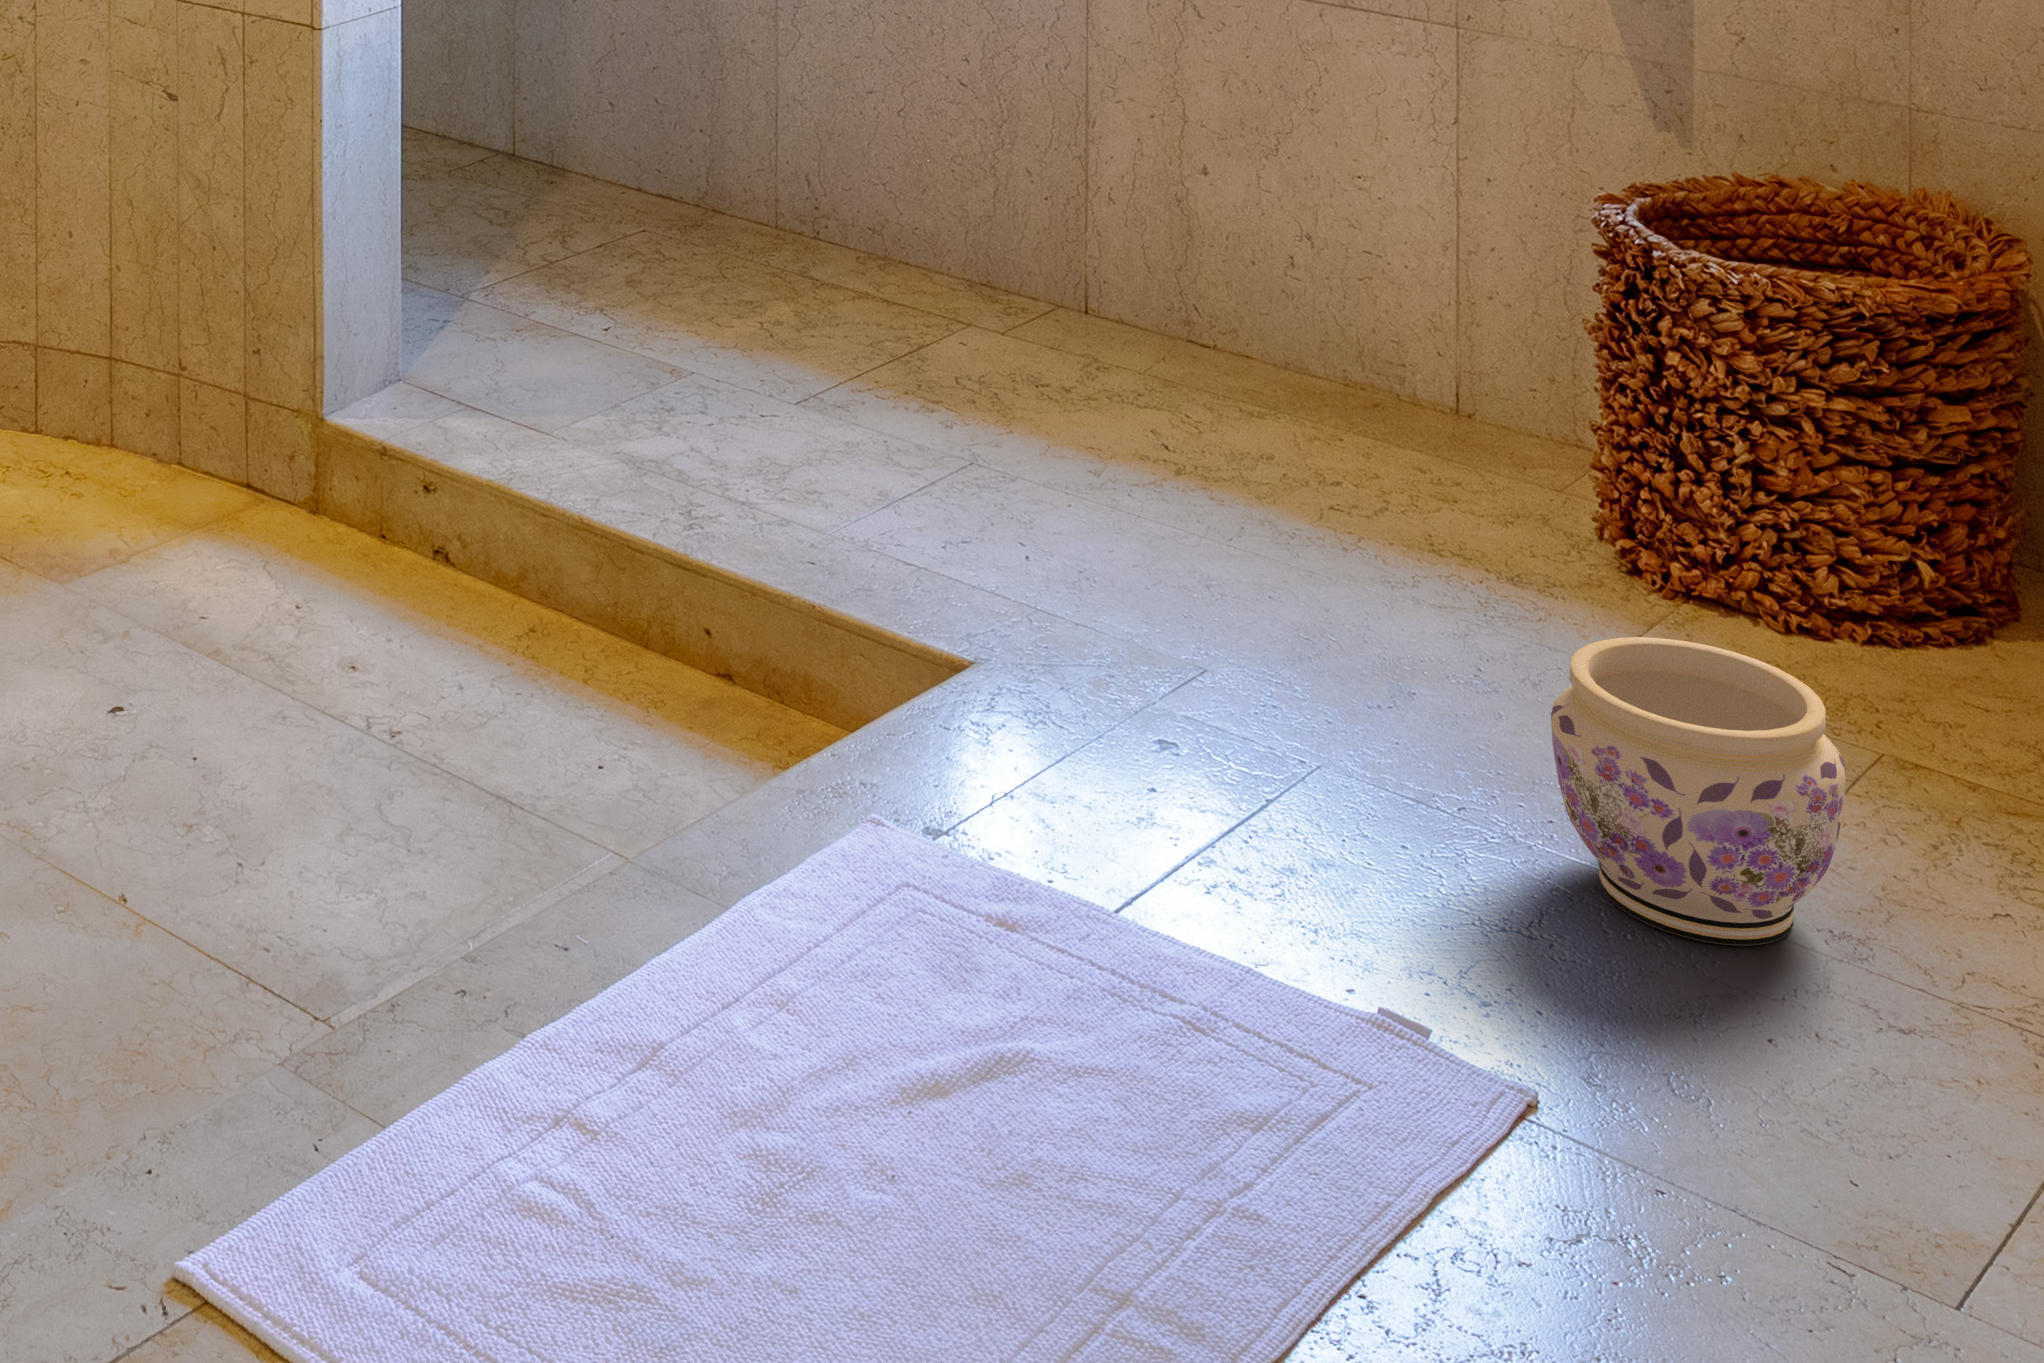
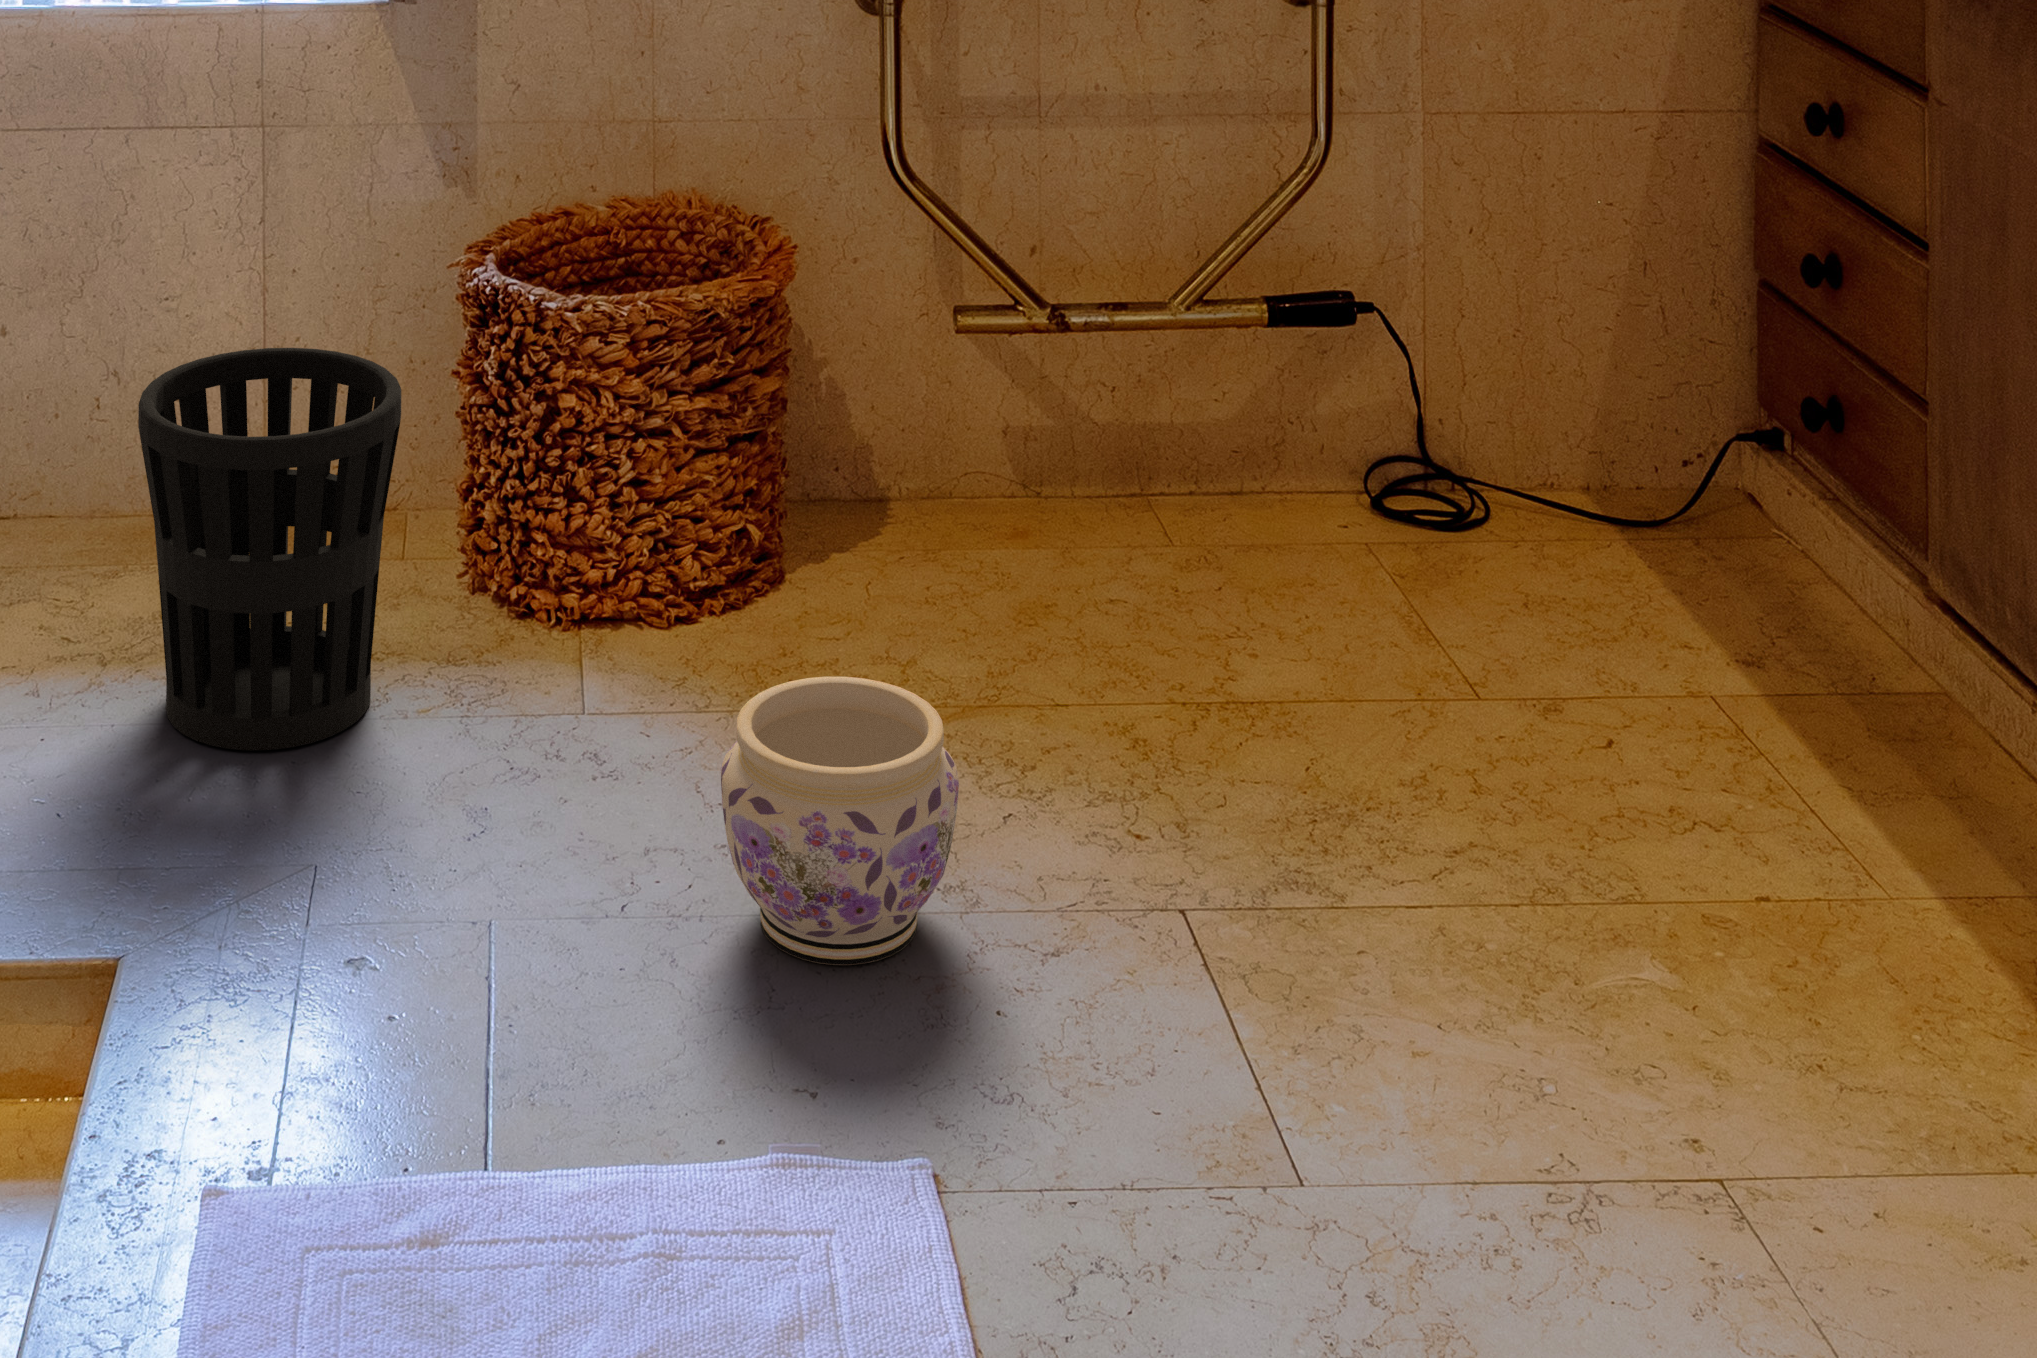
wastebasket: none [1164,210,1441,591] -> present [138,348,401,751]

